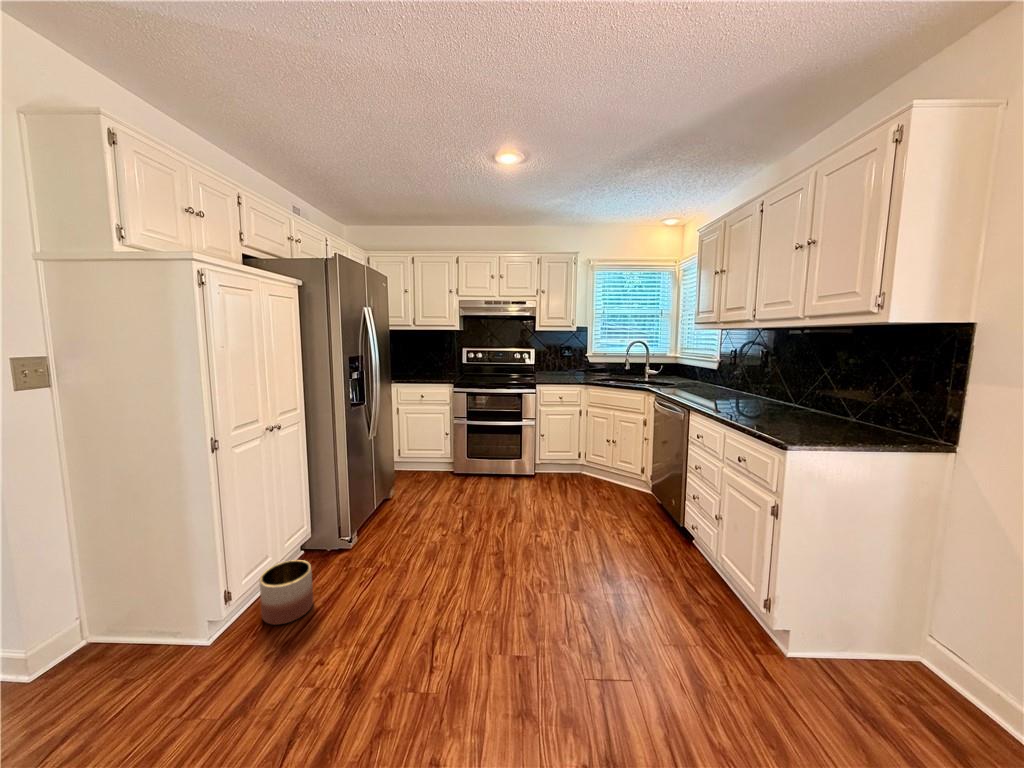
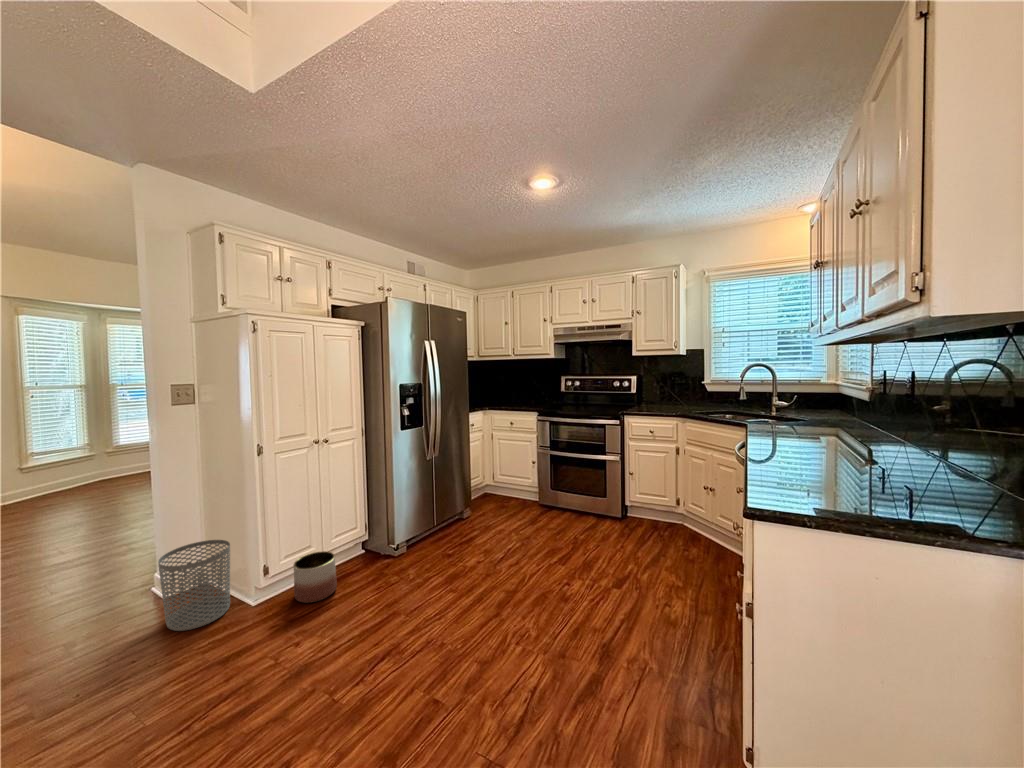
waste bin: none [56,578,174,720] -> present [158,540,230,631]

